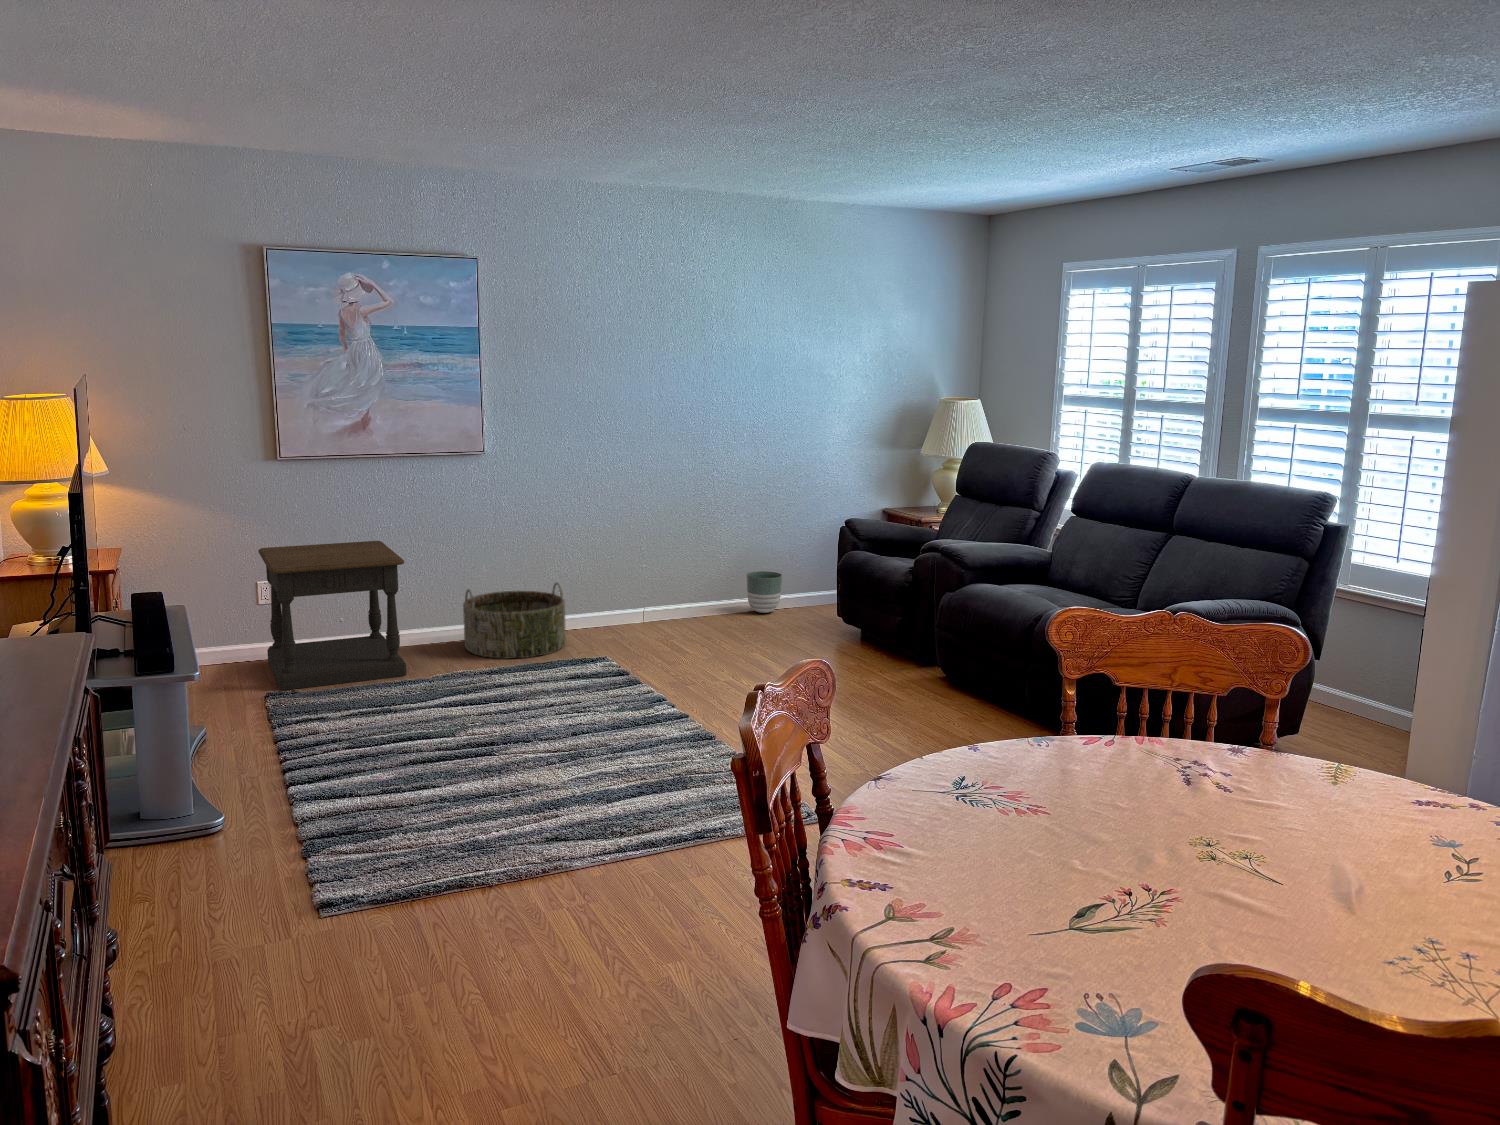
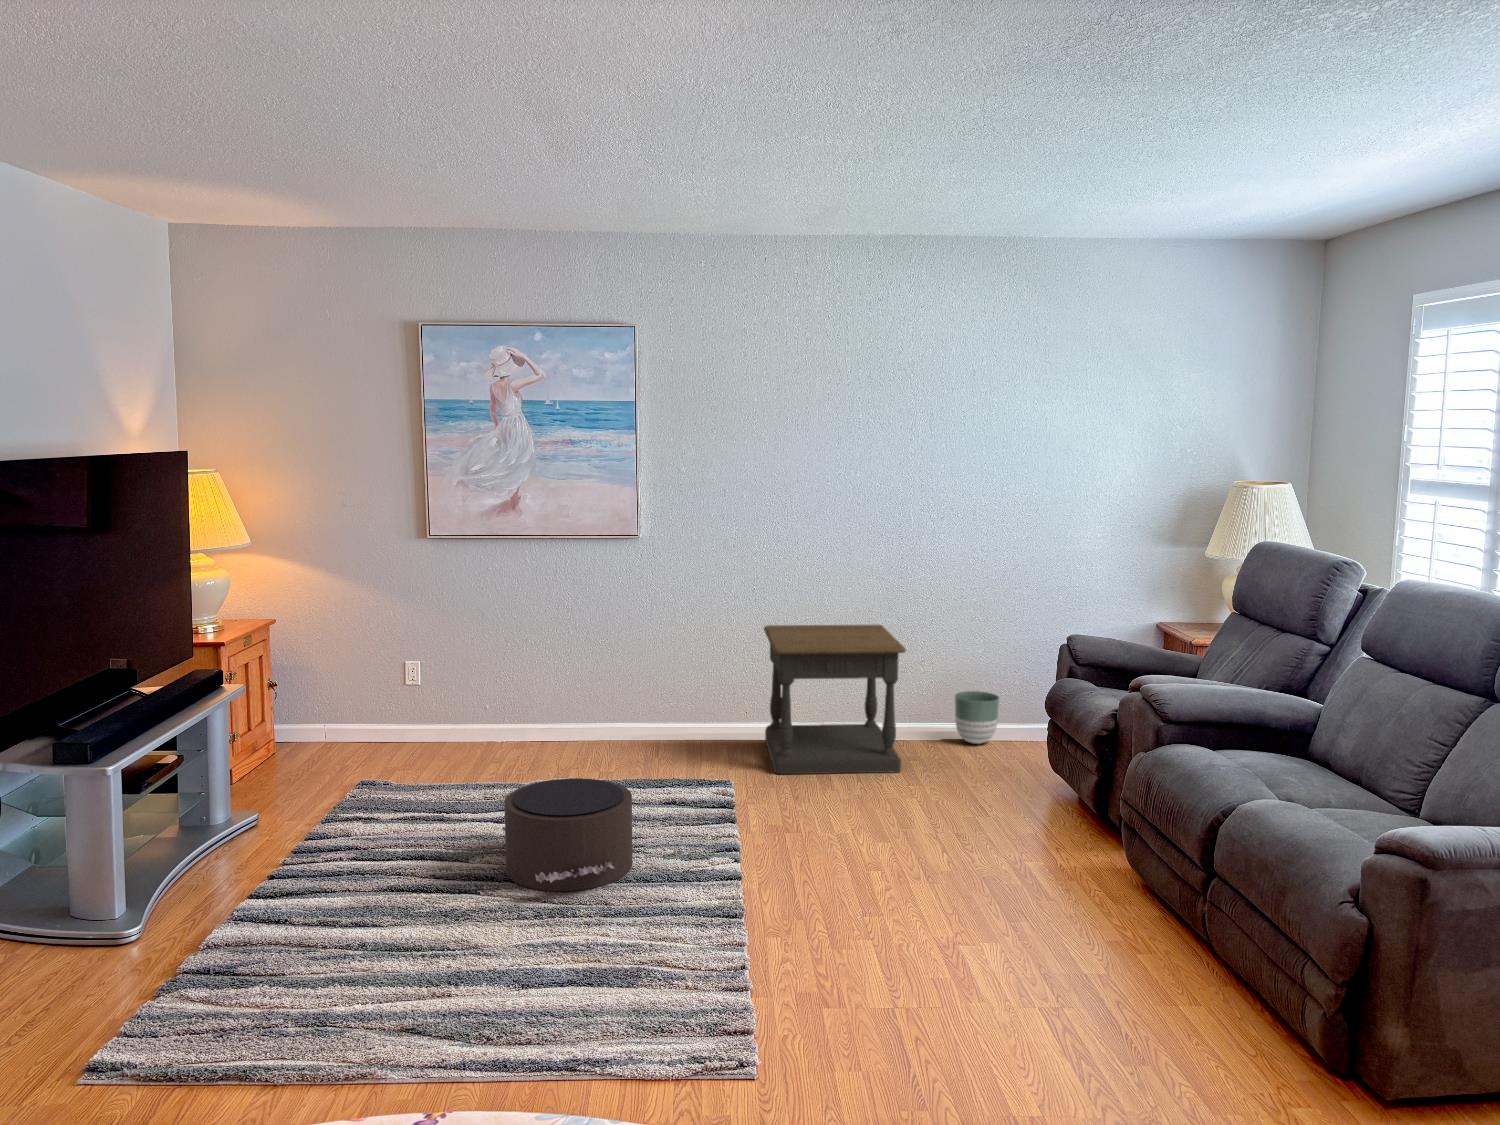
side table: present [258,541,406,690] -> present [764,625,906,774]
basket: present [463,583,566,658] -> none [597,687,709,772]
pouf: none [469,656,601,746] -> present [502,778,632,891]

